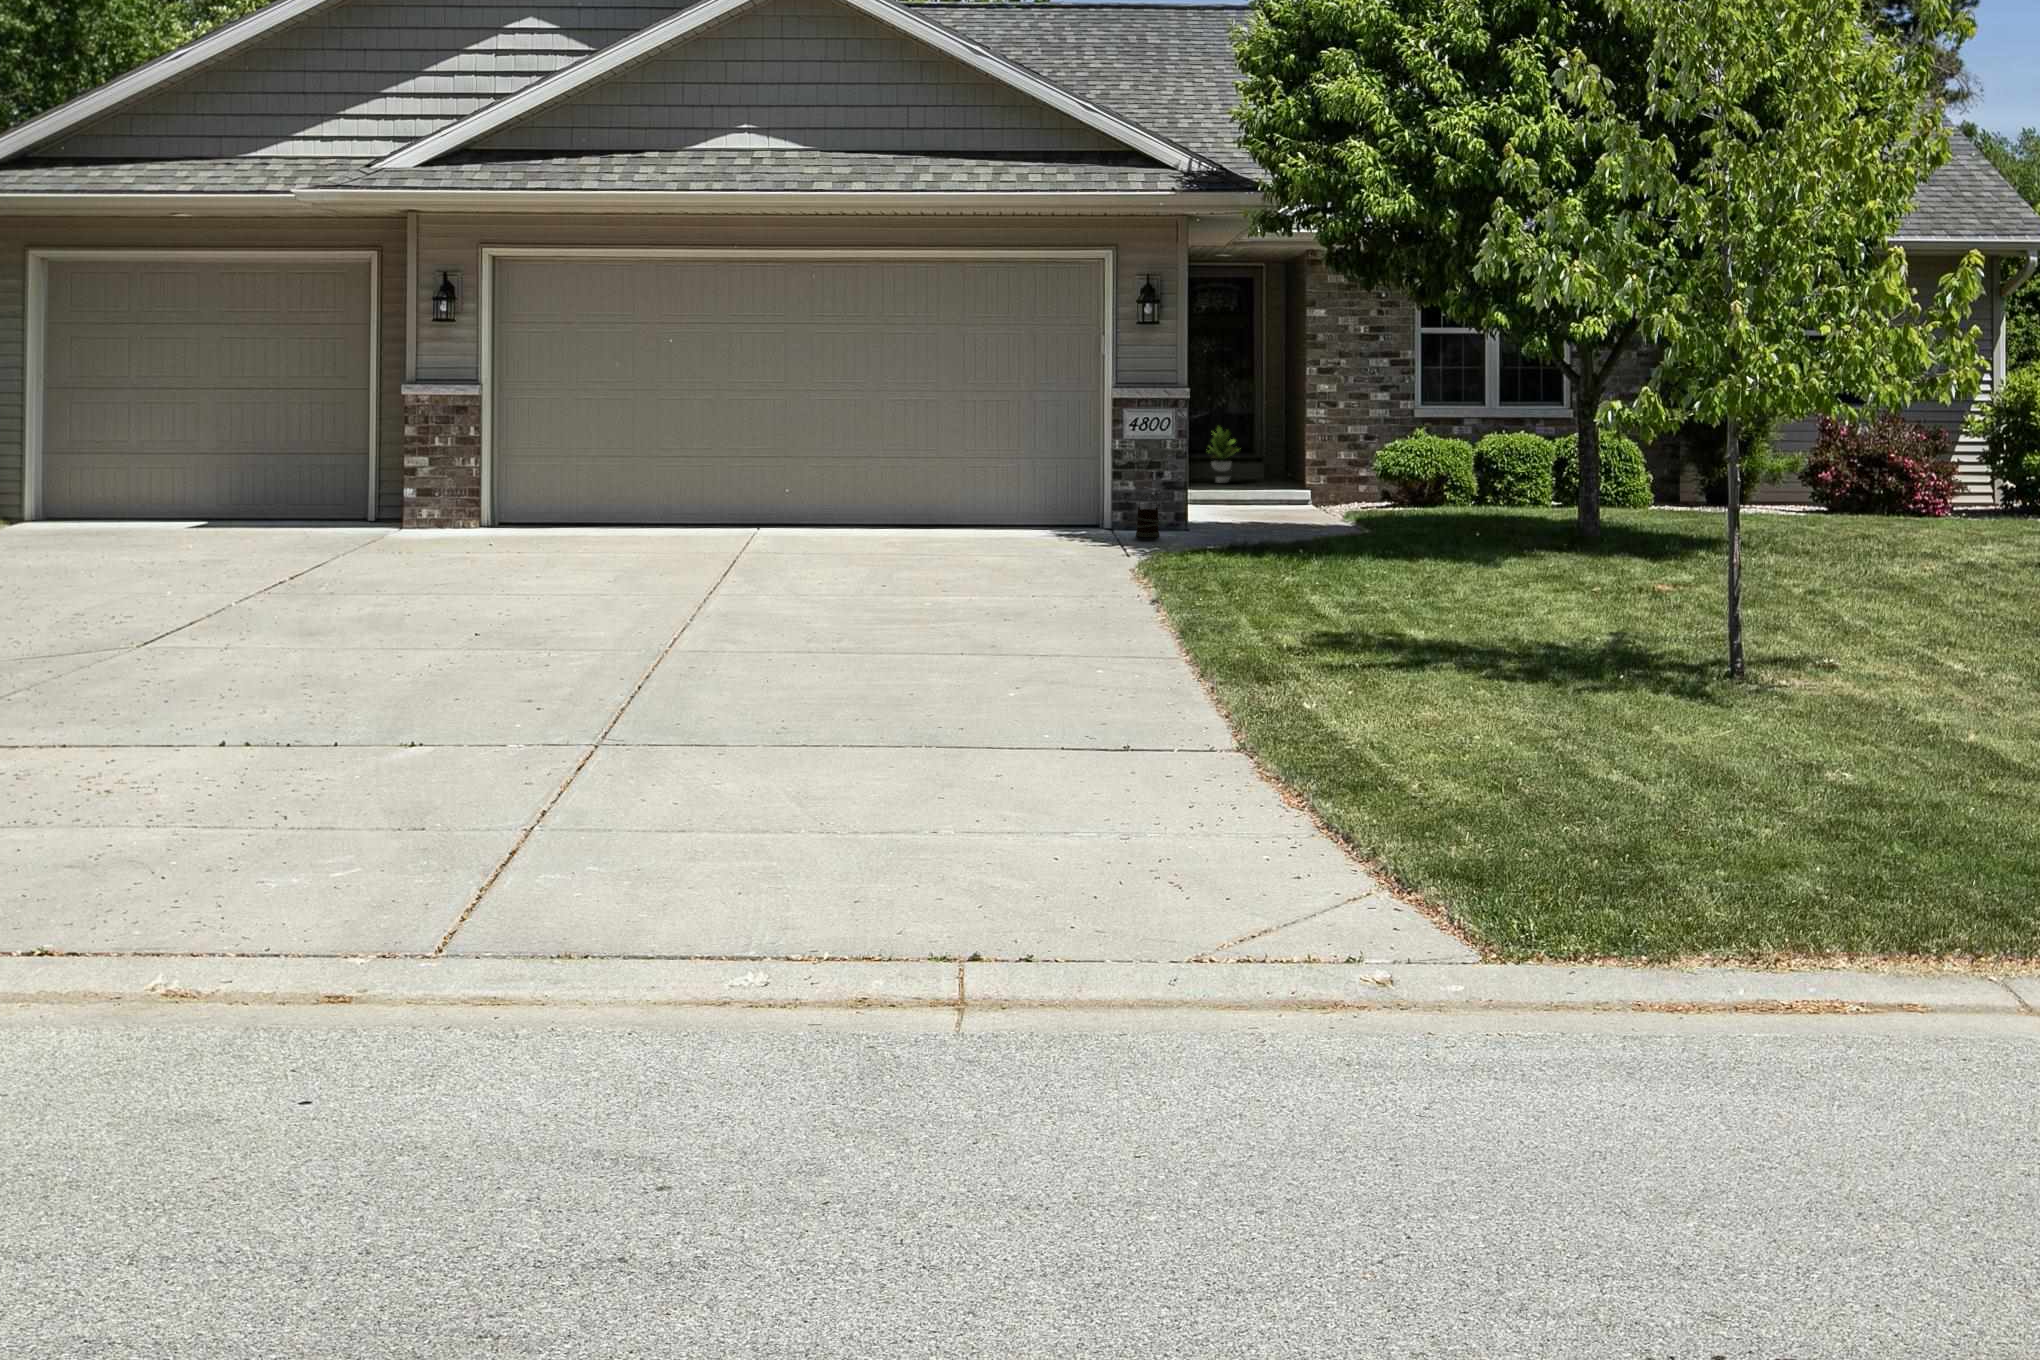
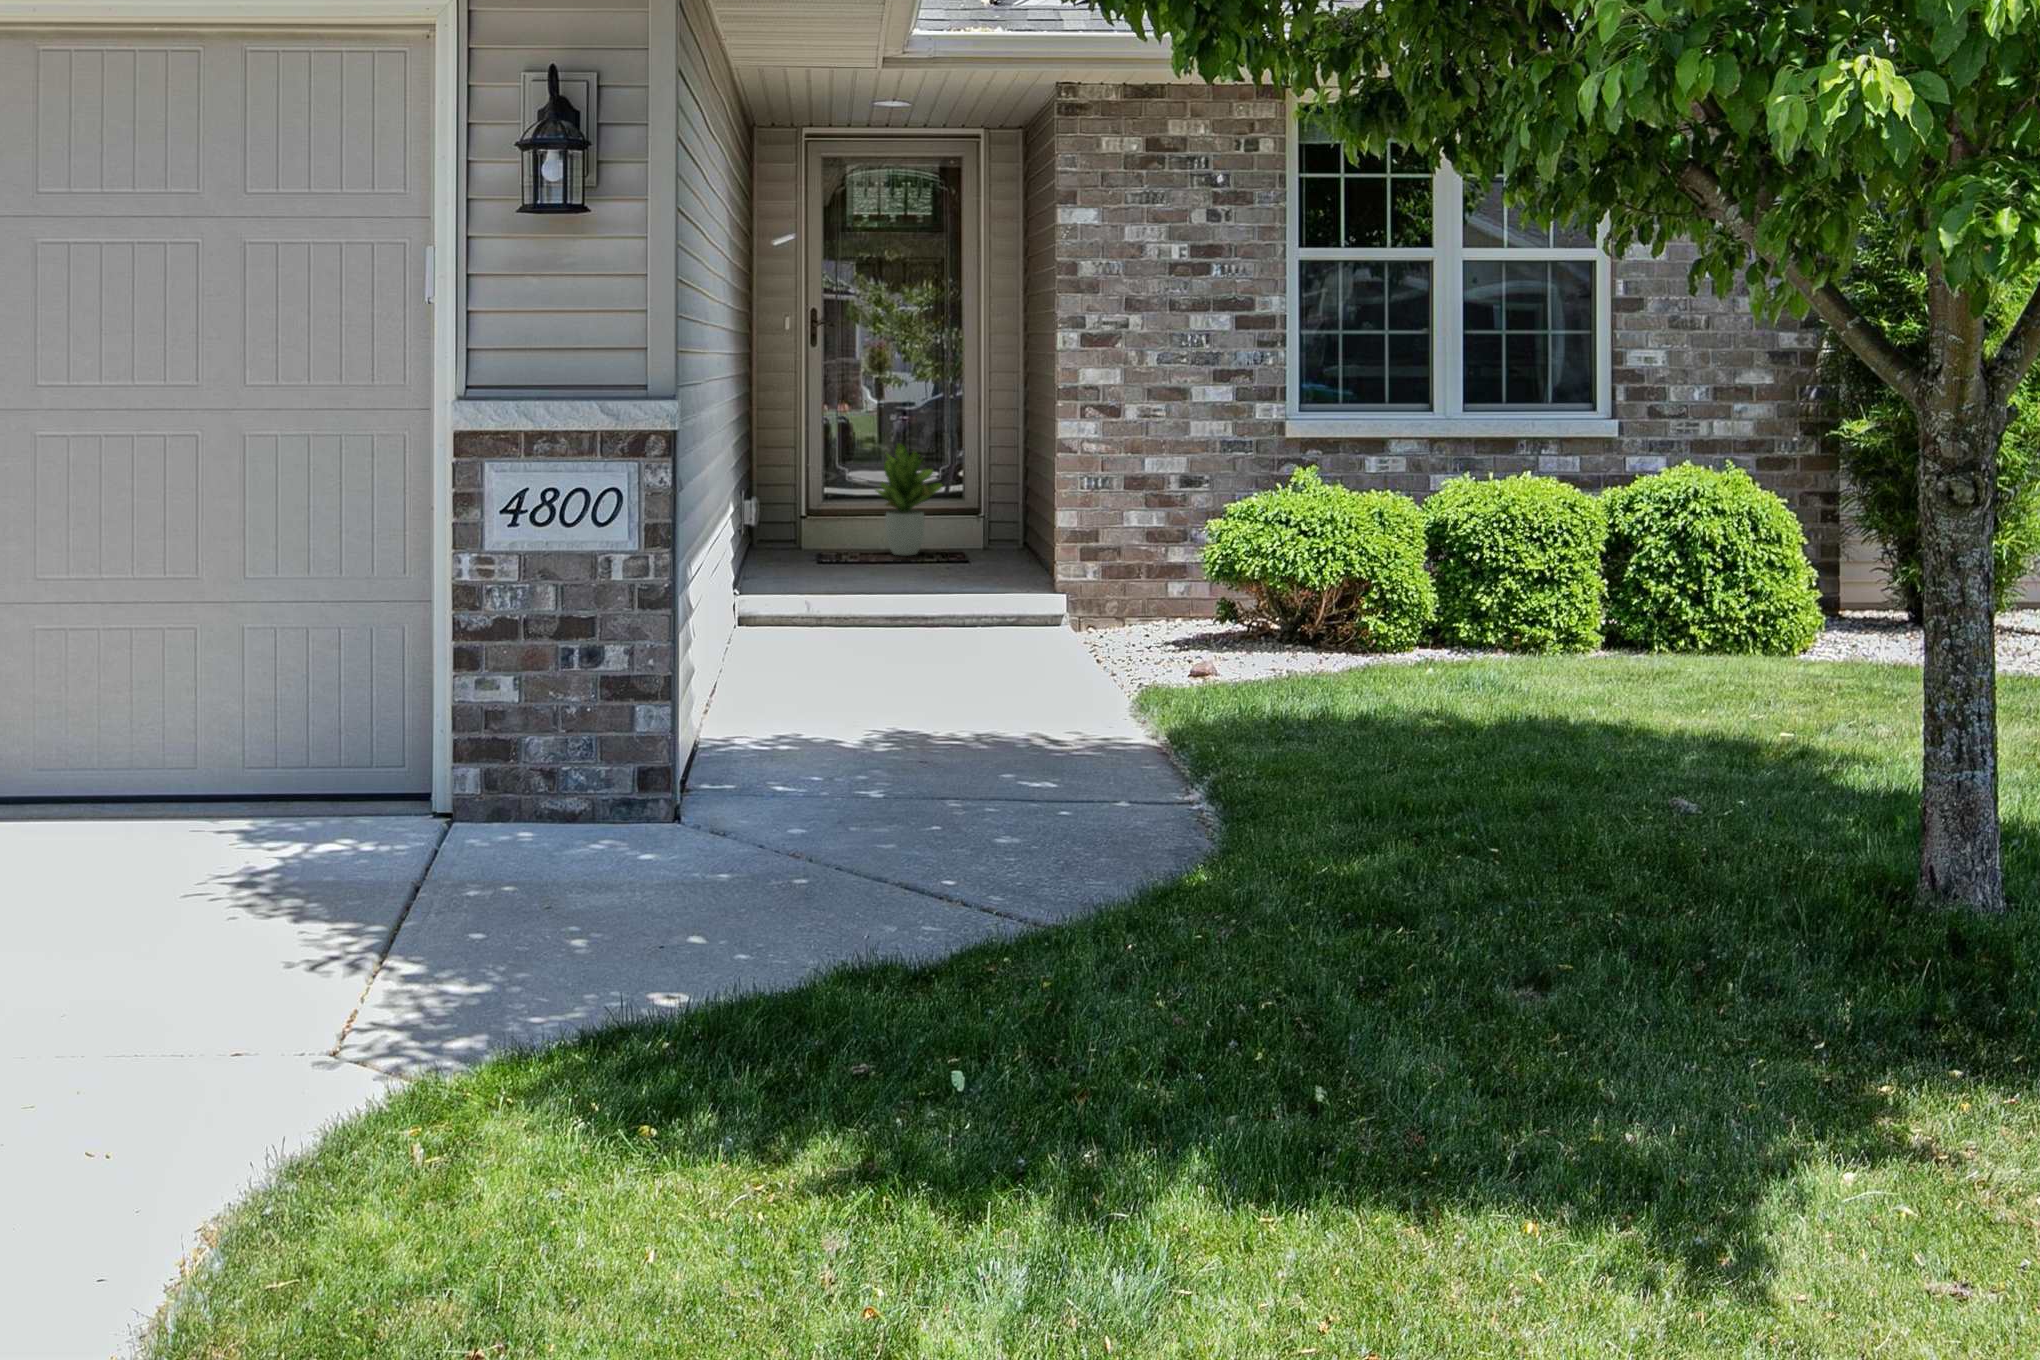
wooden bucket: present [1136,493,1160,537] -> none [506,716,578,852]

